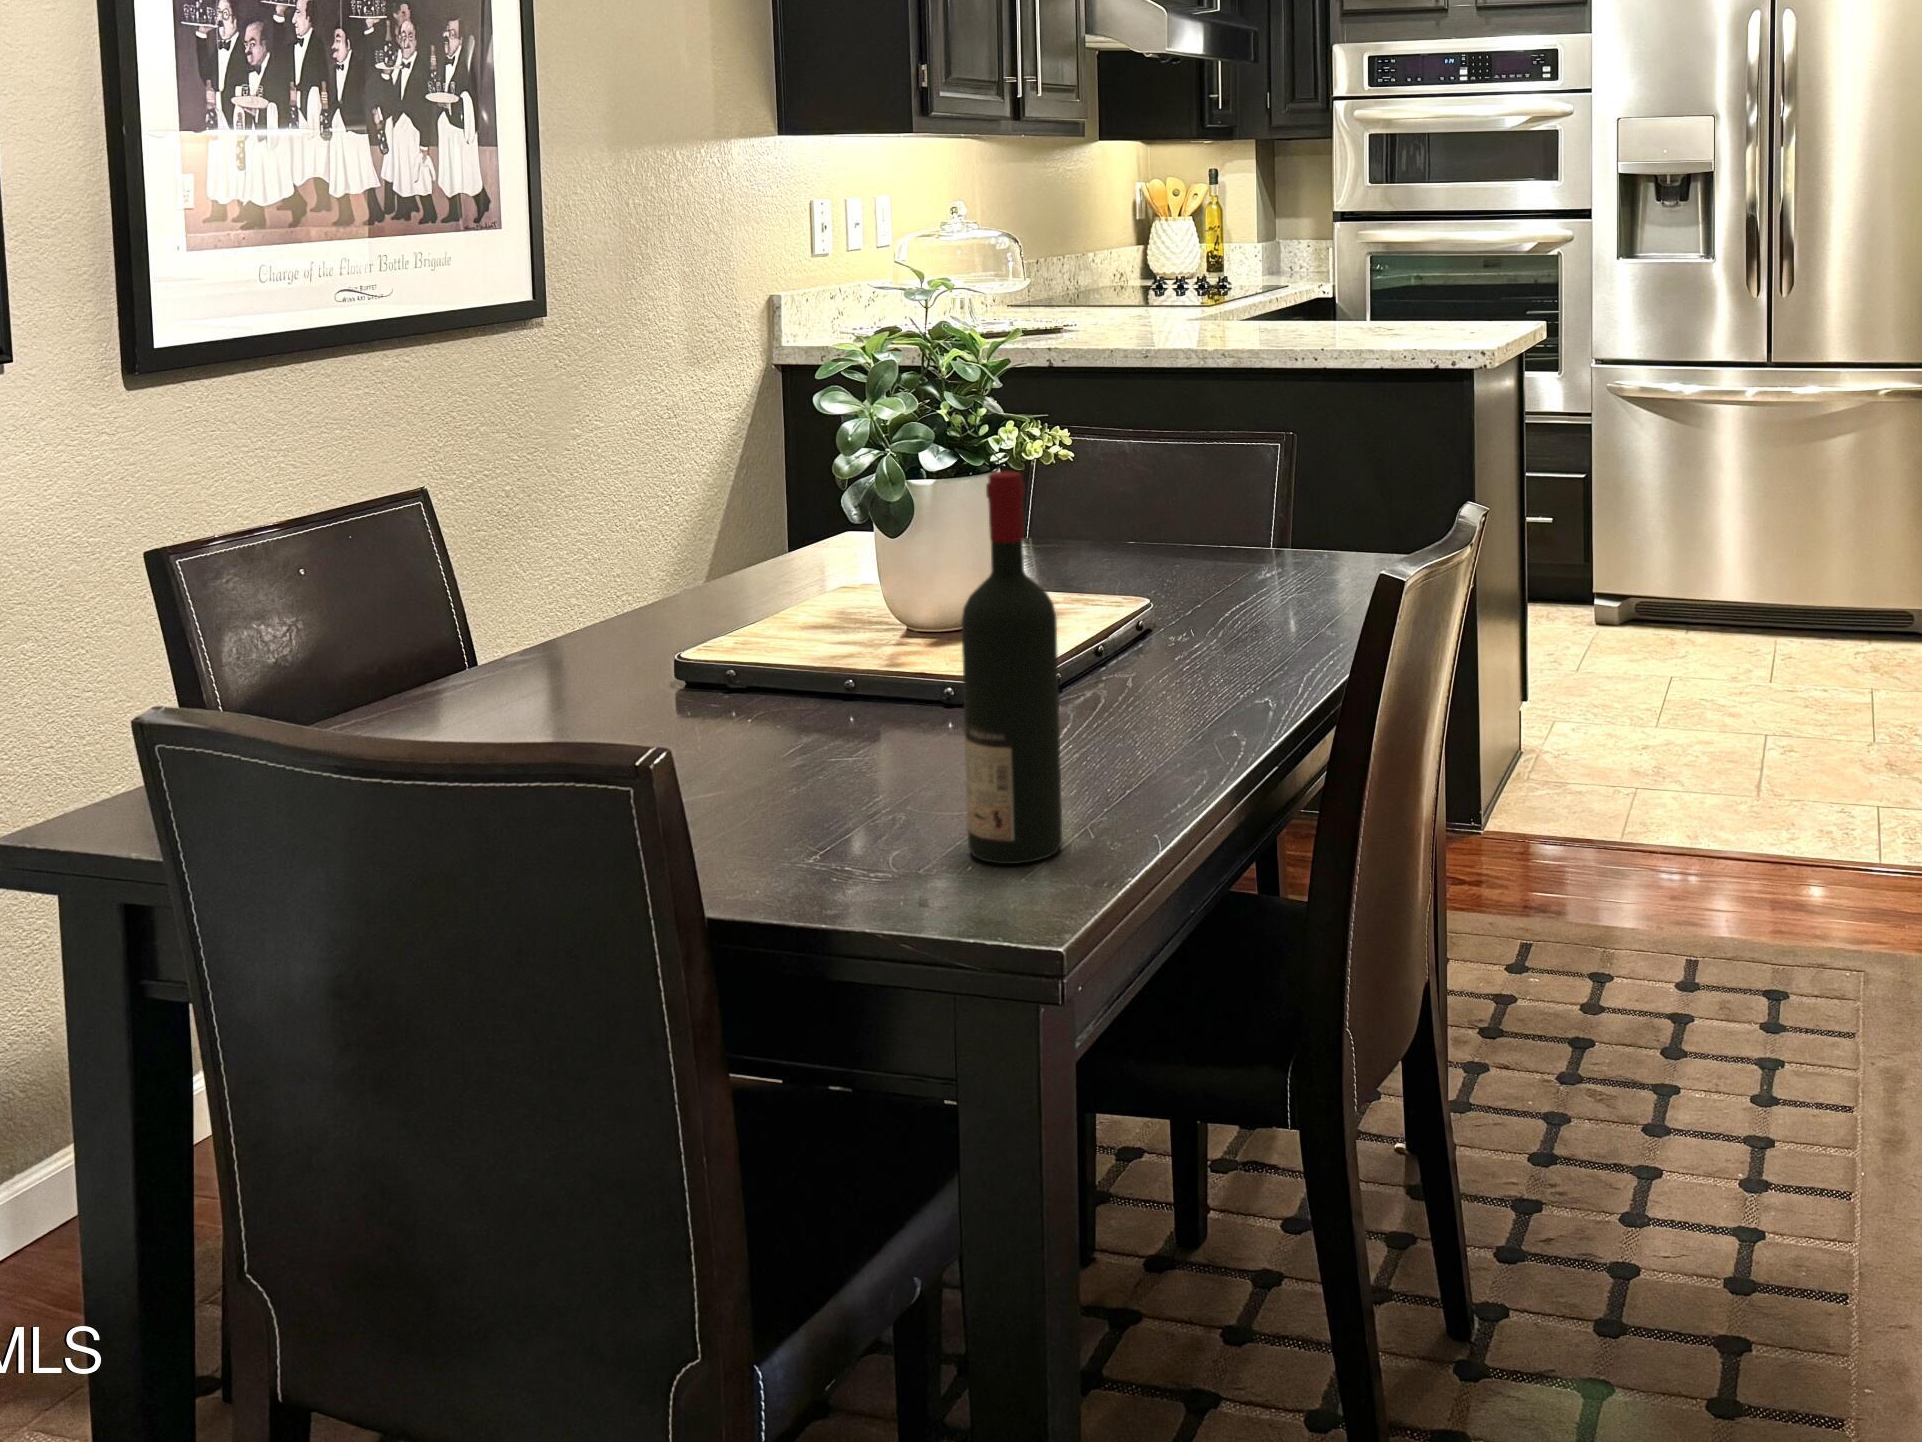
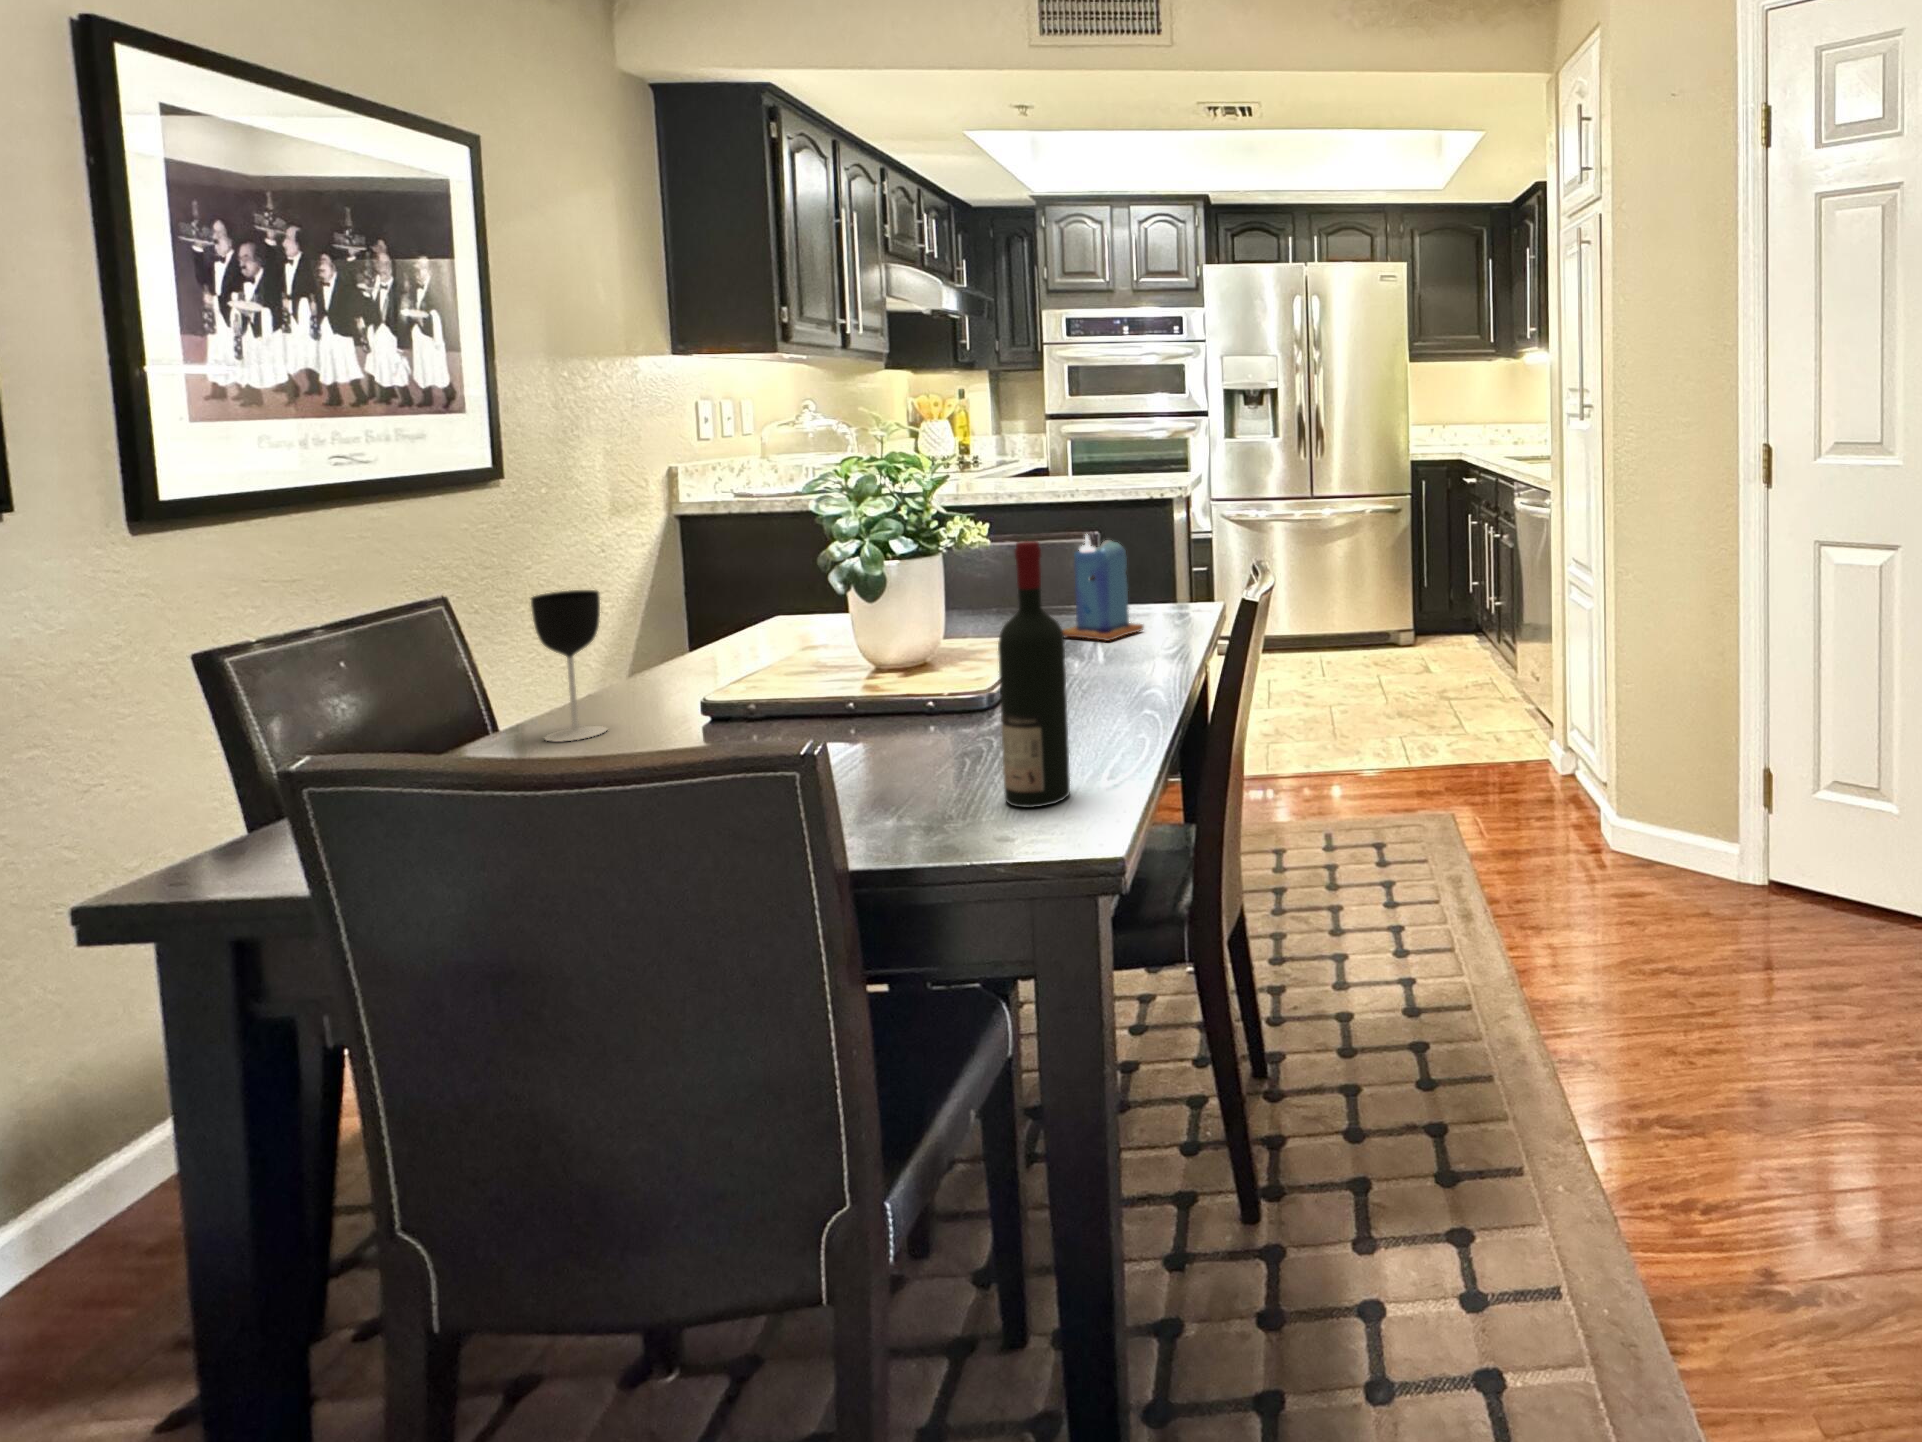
candle: none [1201,436,1328,608] -> present [1063,534,1144,641]
wine glass: none [480,491,566,692] -> present [531,590,606,741]

